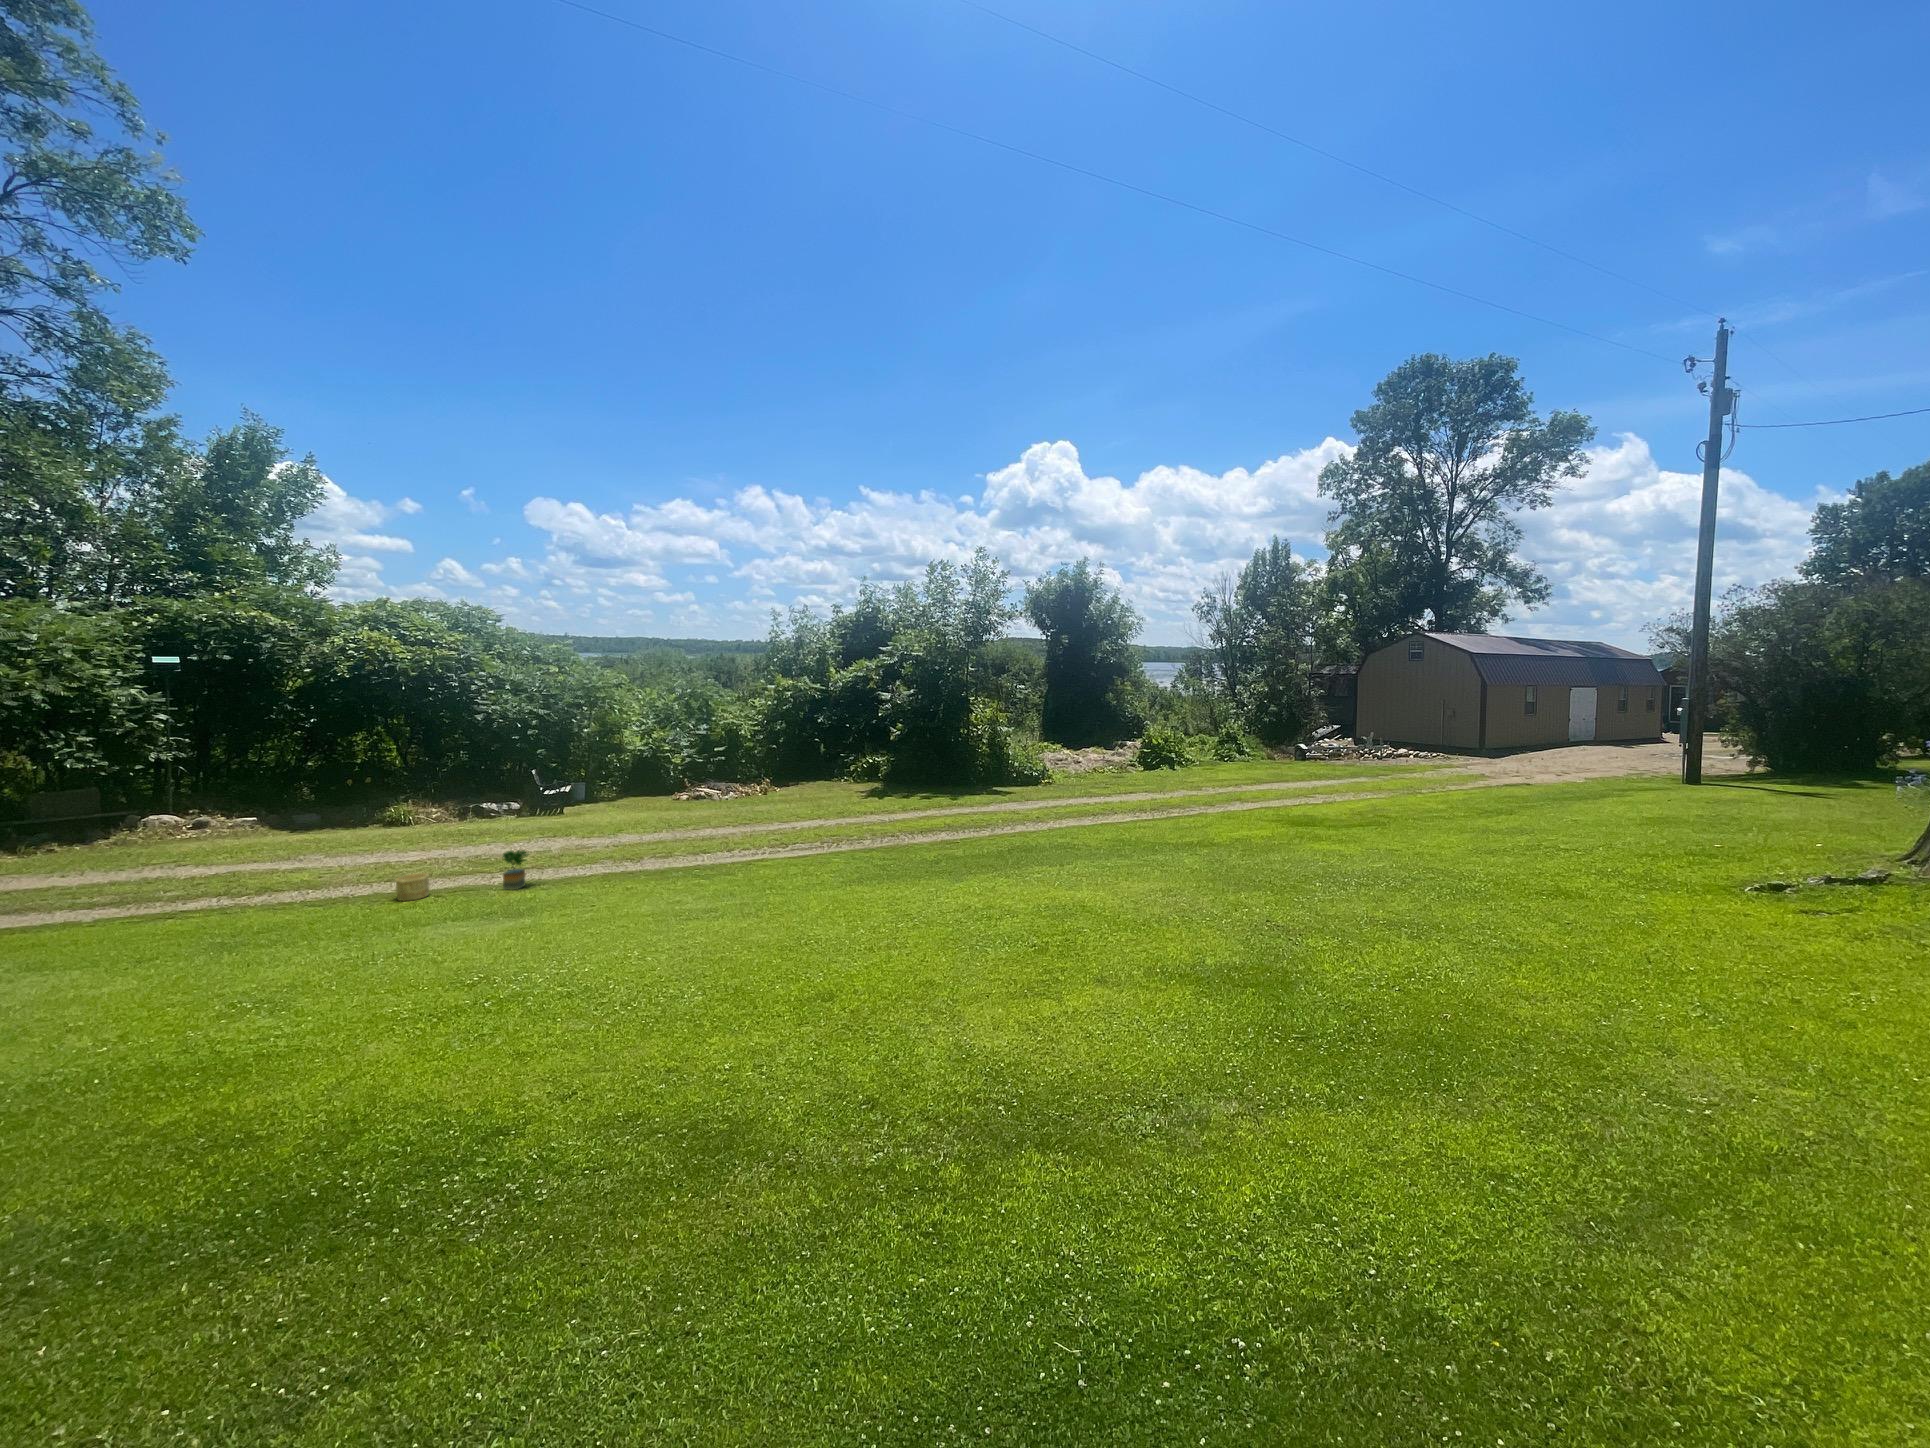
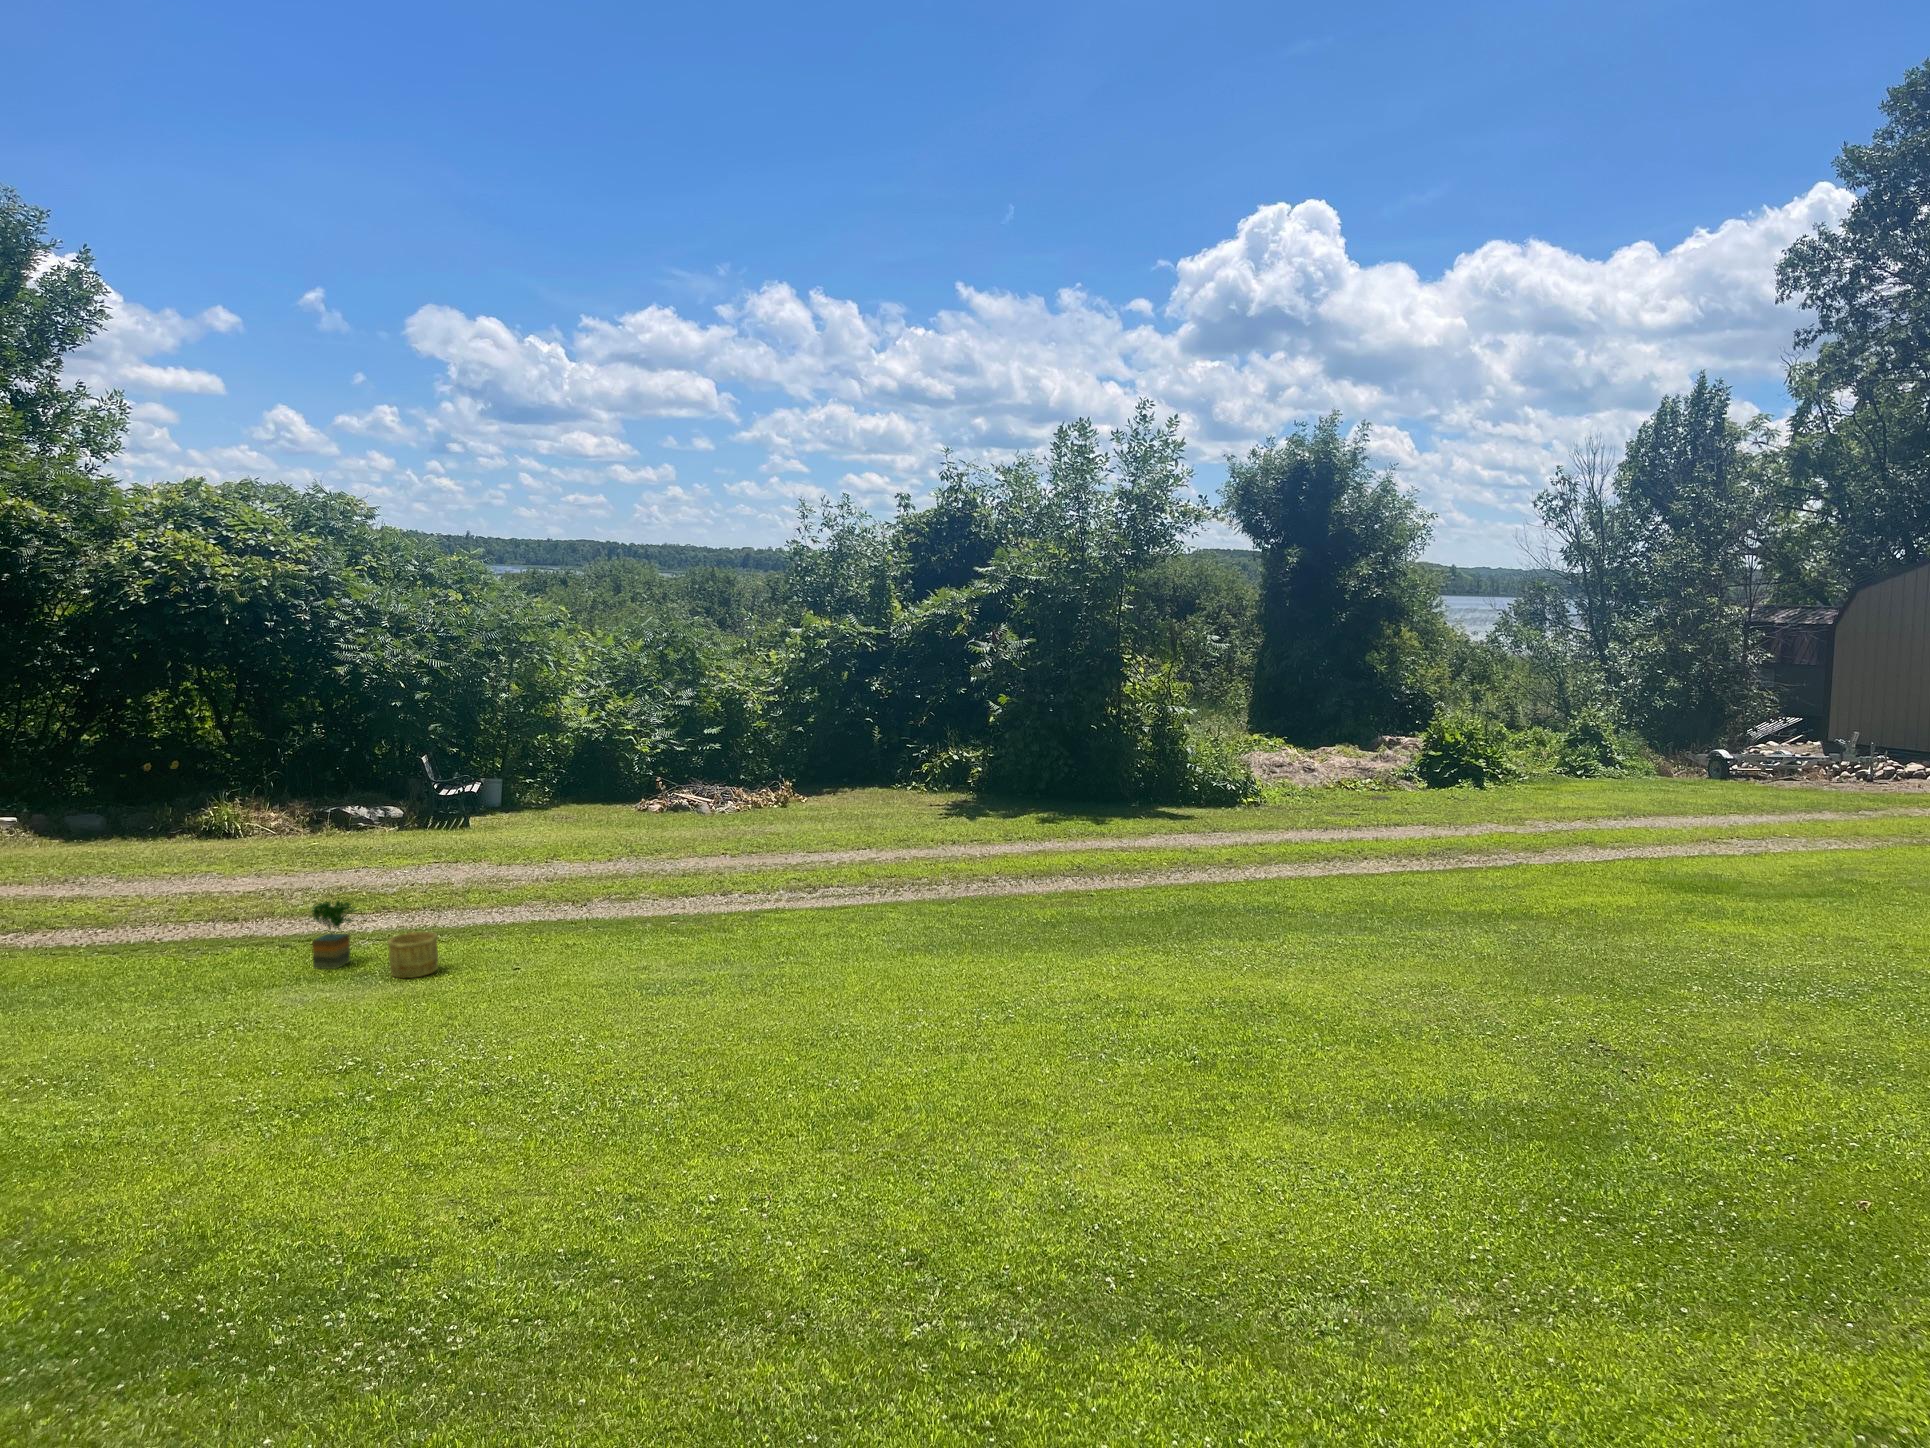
wooden bucket: present [395,873,429,901] -> present [387,931,438,978]

